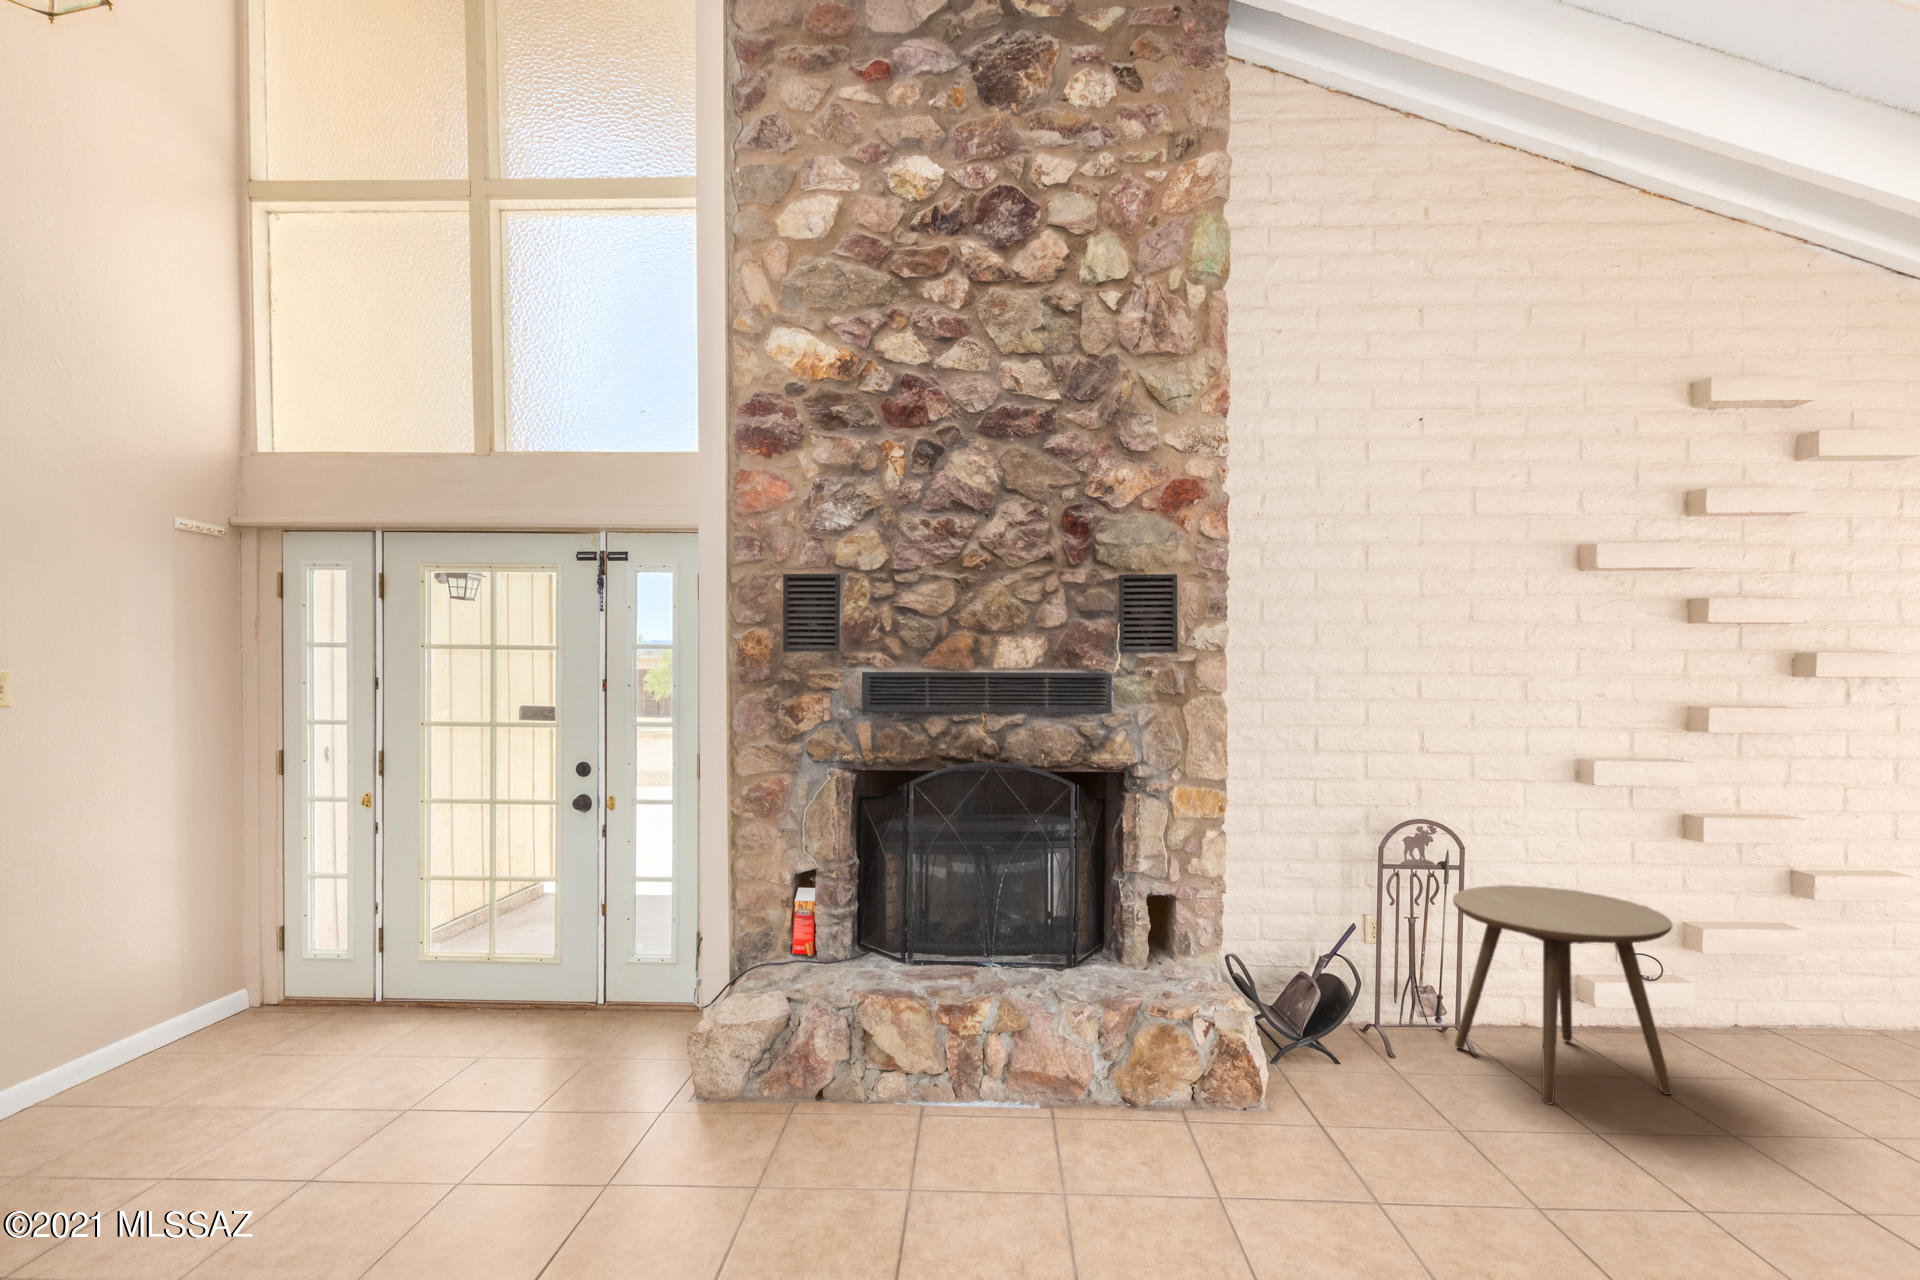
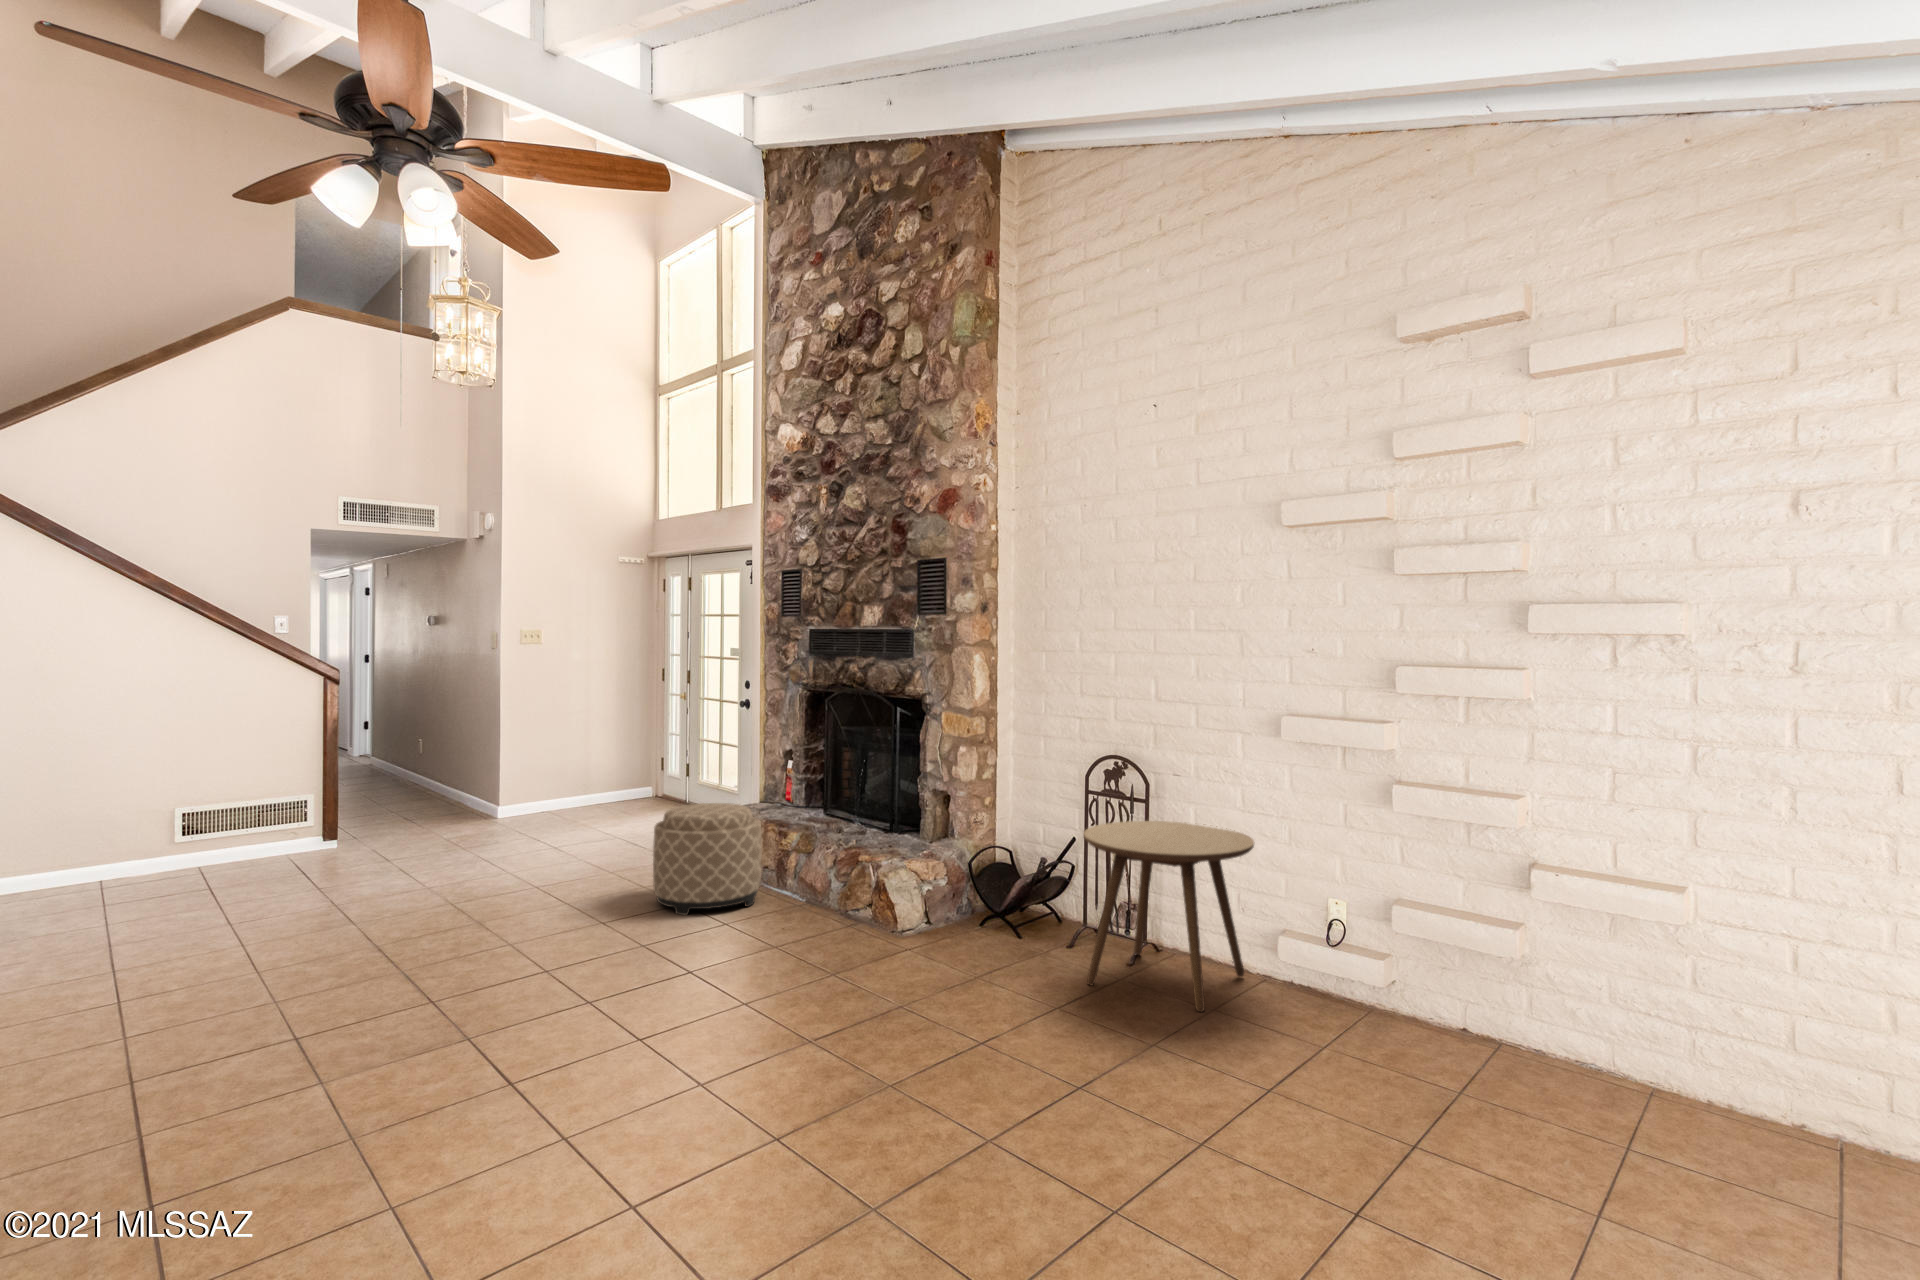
ottoman: none [827,986,1014,1224] -> present [653,803,762,915]

